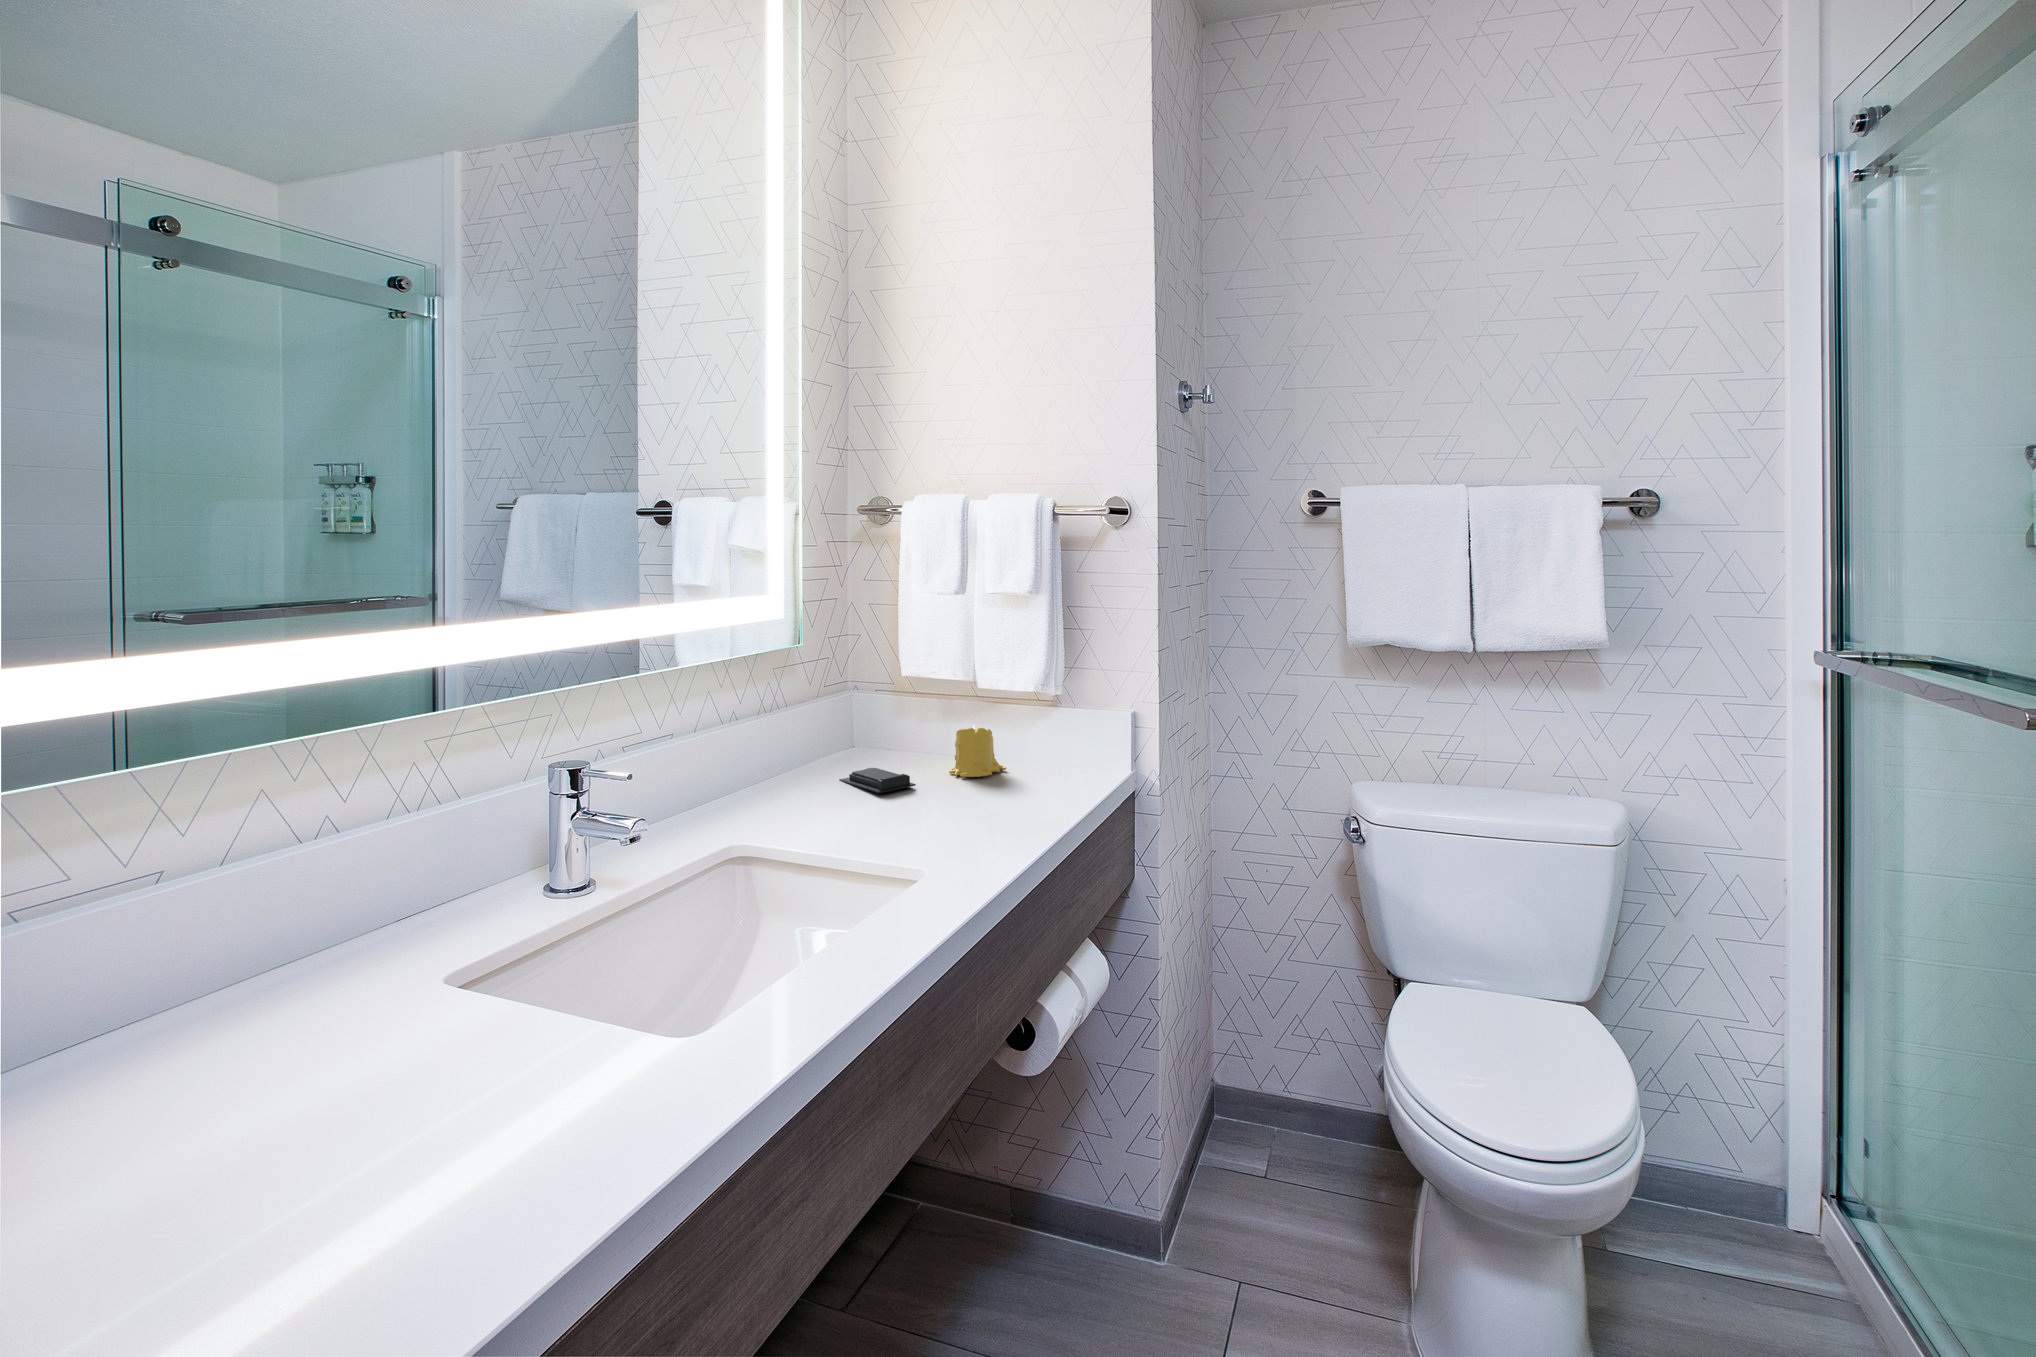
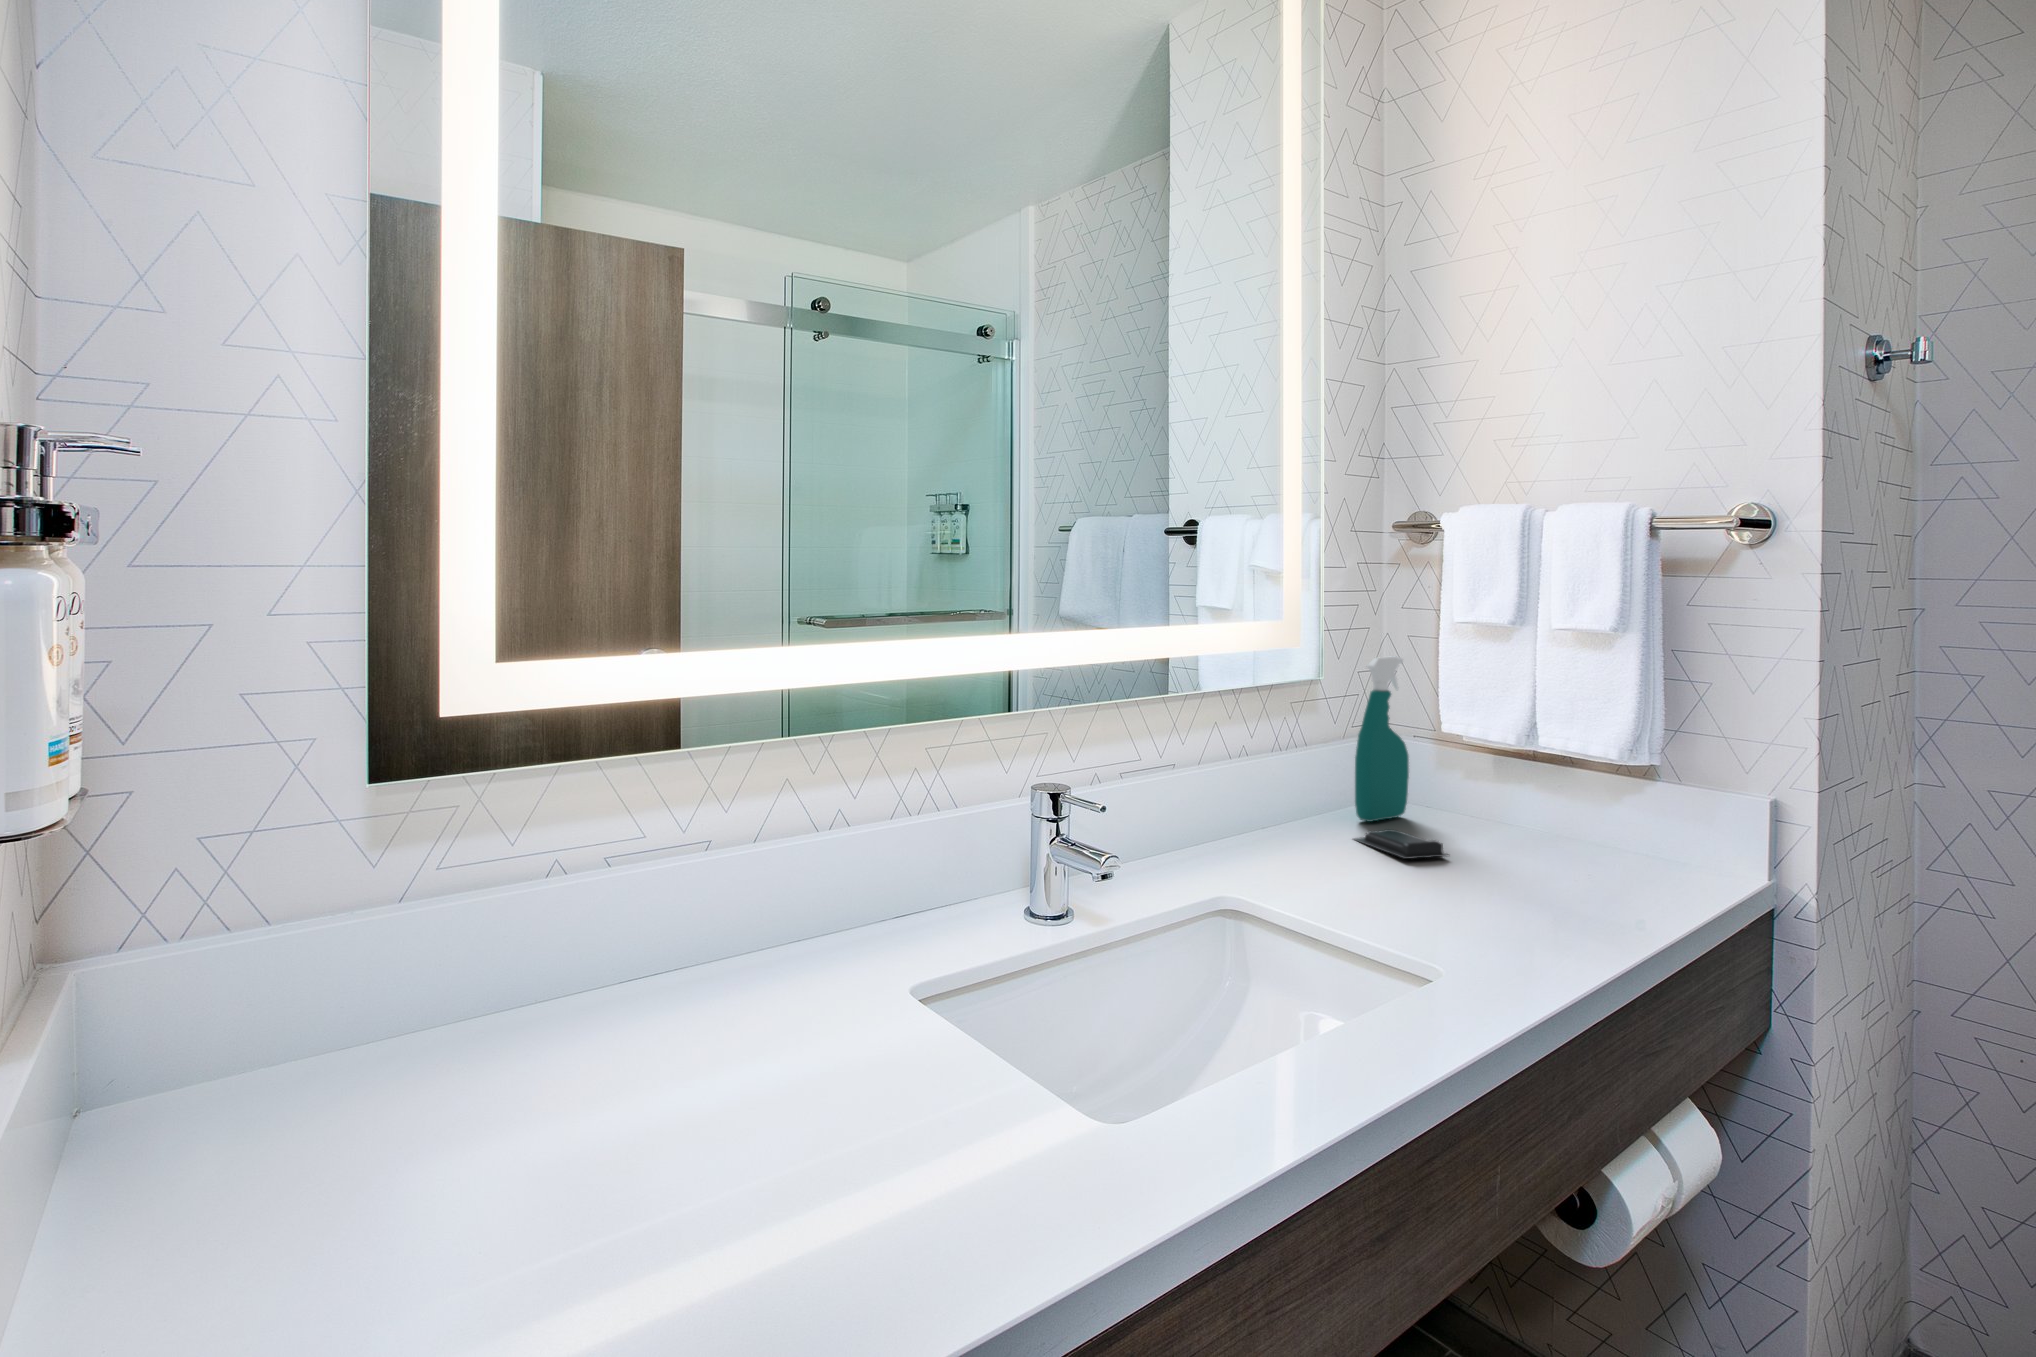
spray bottle: none [841,620,887,762] -> present [1355,657,1409,822]
candle: present [949,725,1006,777] -> none [1491,789,1572,857]

